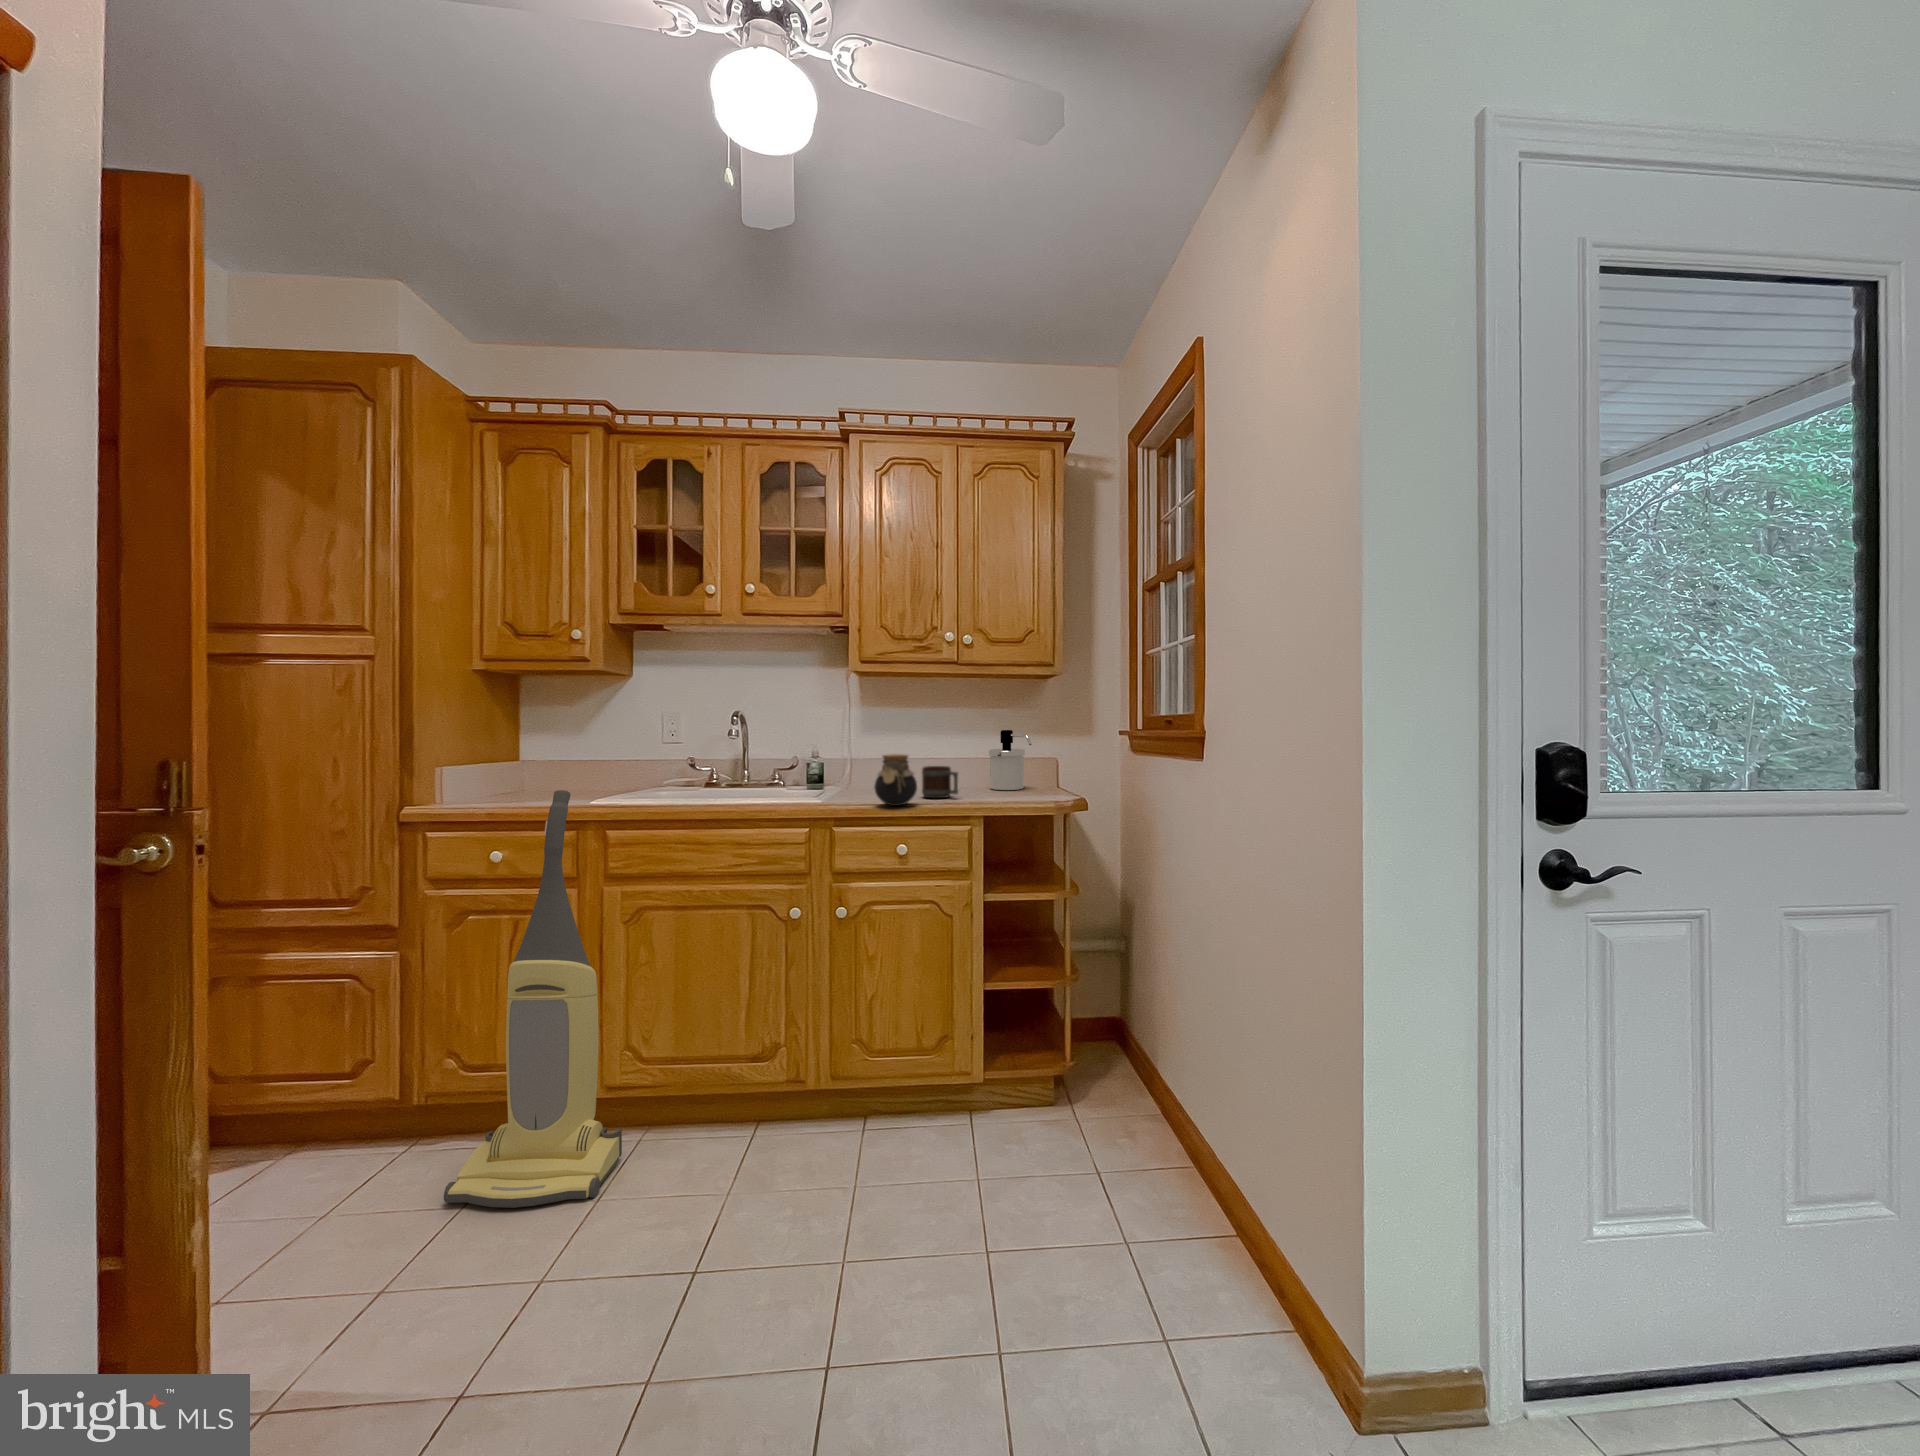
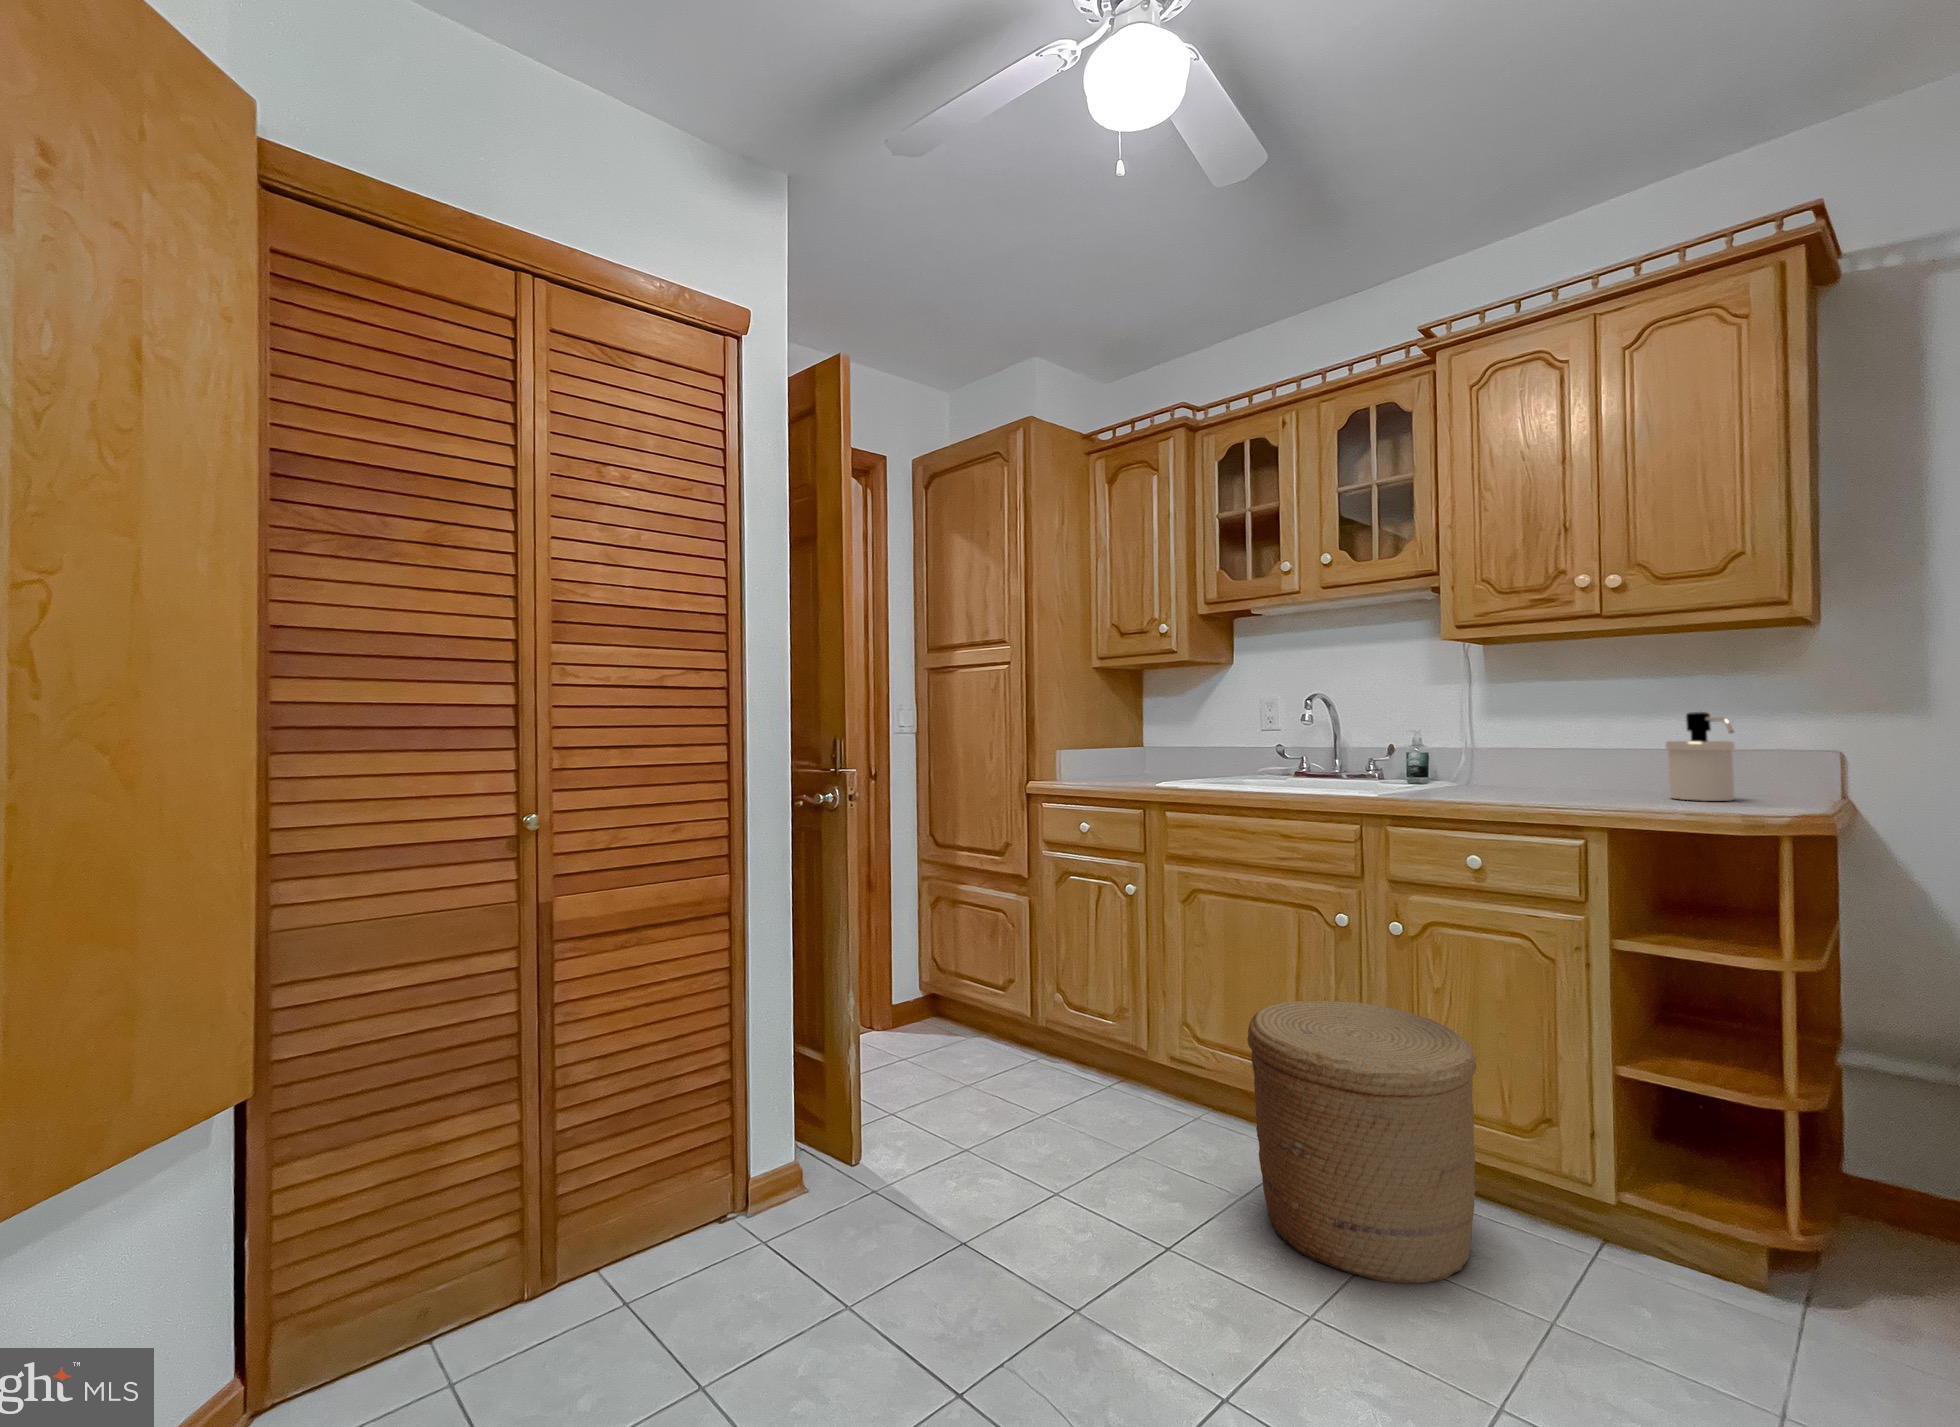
jar: present [874,754,917,806] -> none [1444,739,1506,804]
mug: present [922,766,958,798] -> none [1532,759,1586,801]
vacuum cleaner: present [444,790,622,1208] -> none [1030,764,1172,1150]
woven basket: none [741,981,919,1216] -> present [1247,1001,1476,1283]

